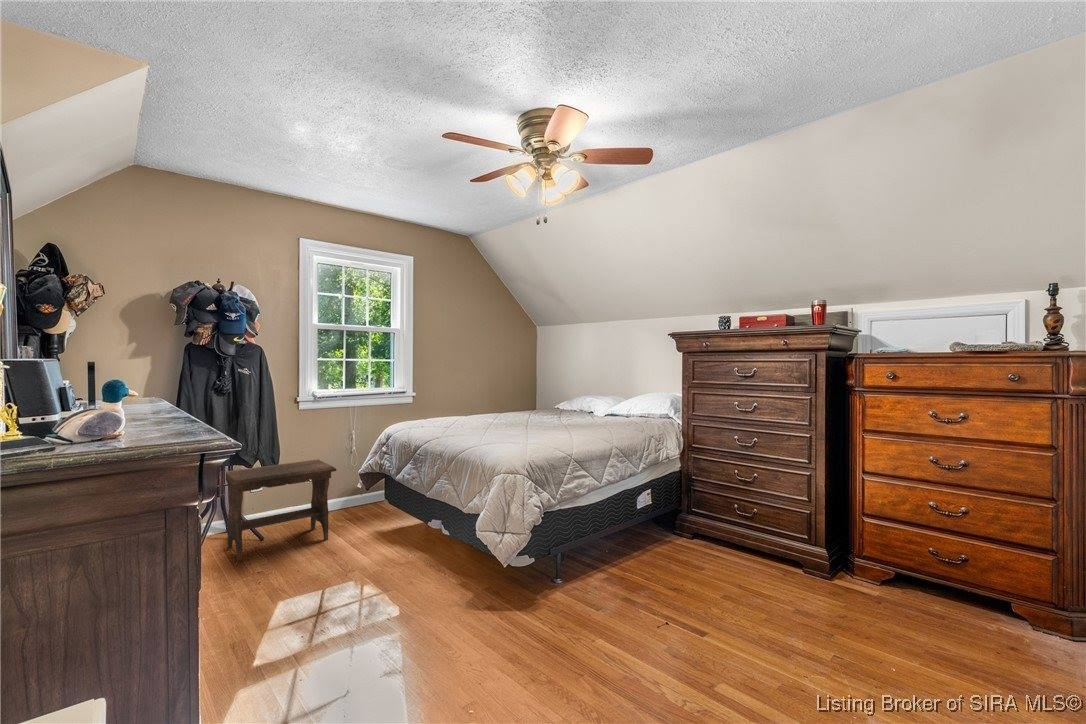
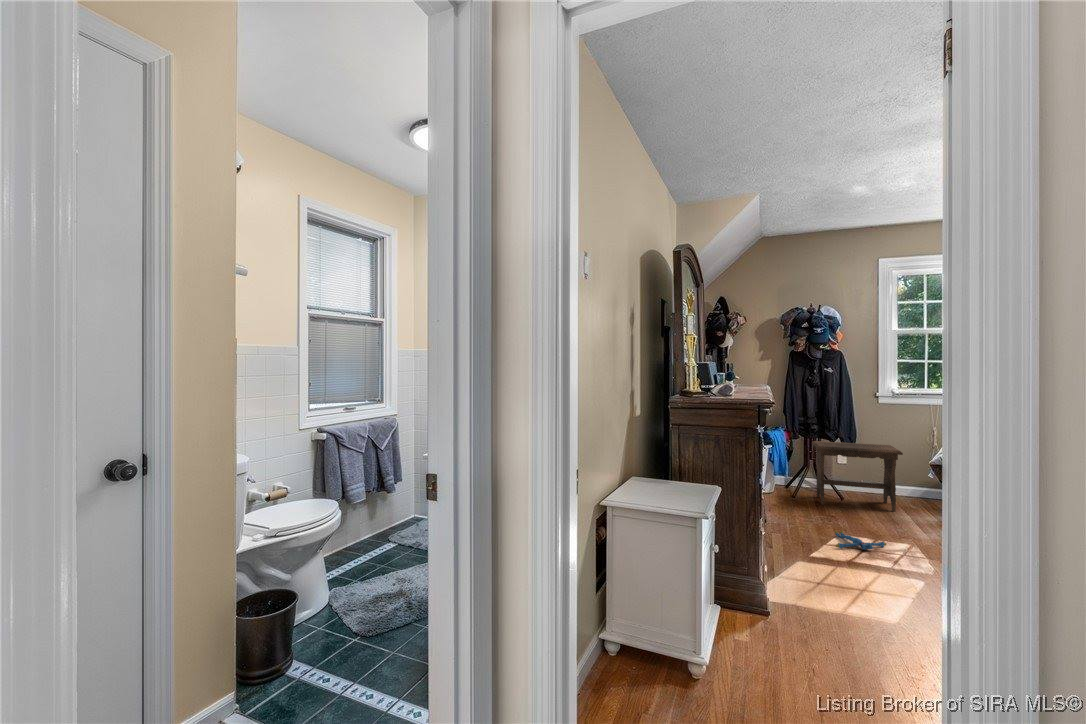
plush toy: none [272,601,340,643] -> present [835,530,886,550]

